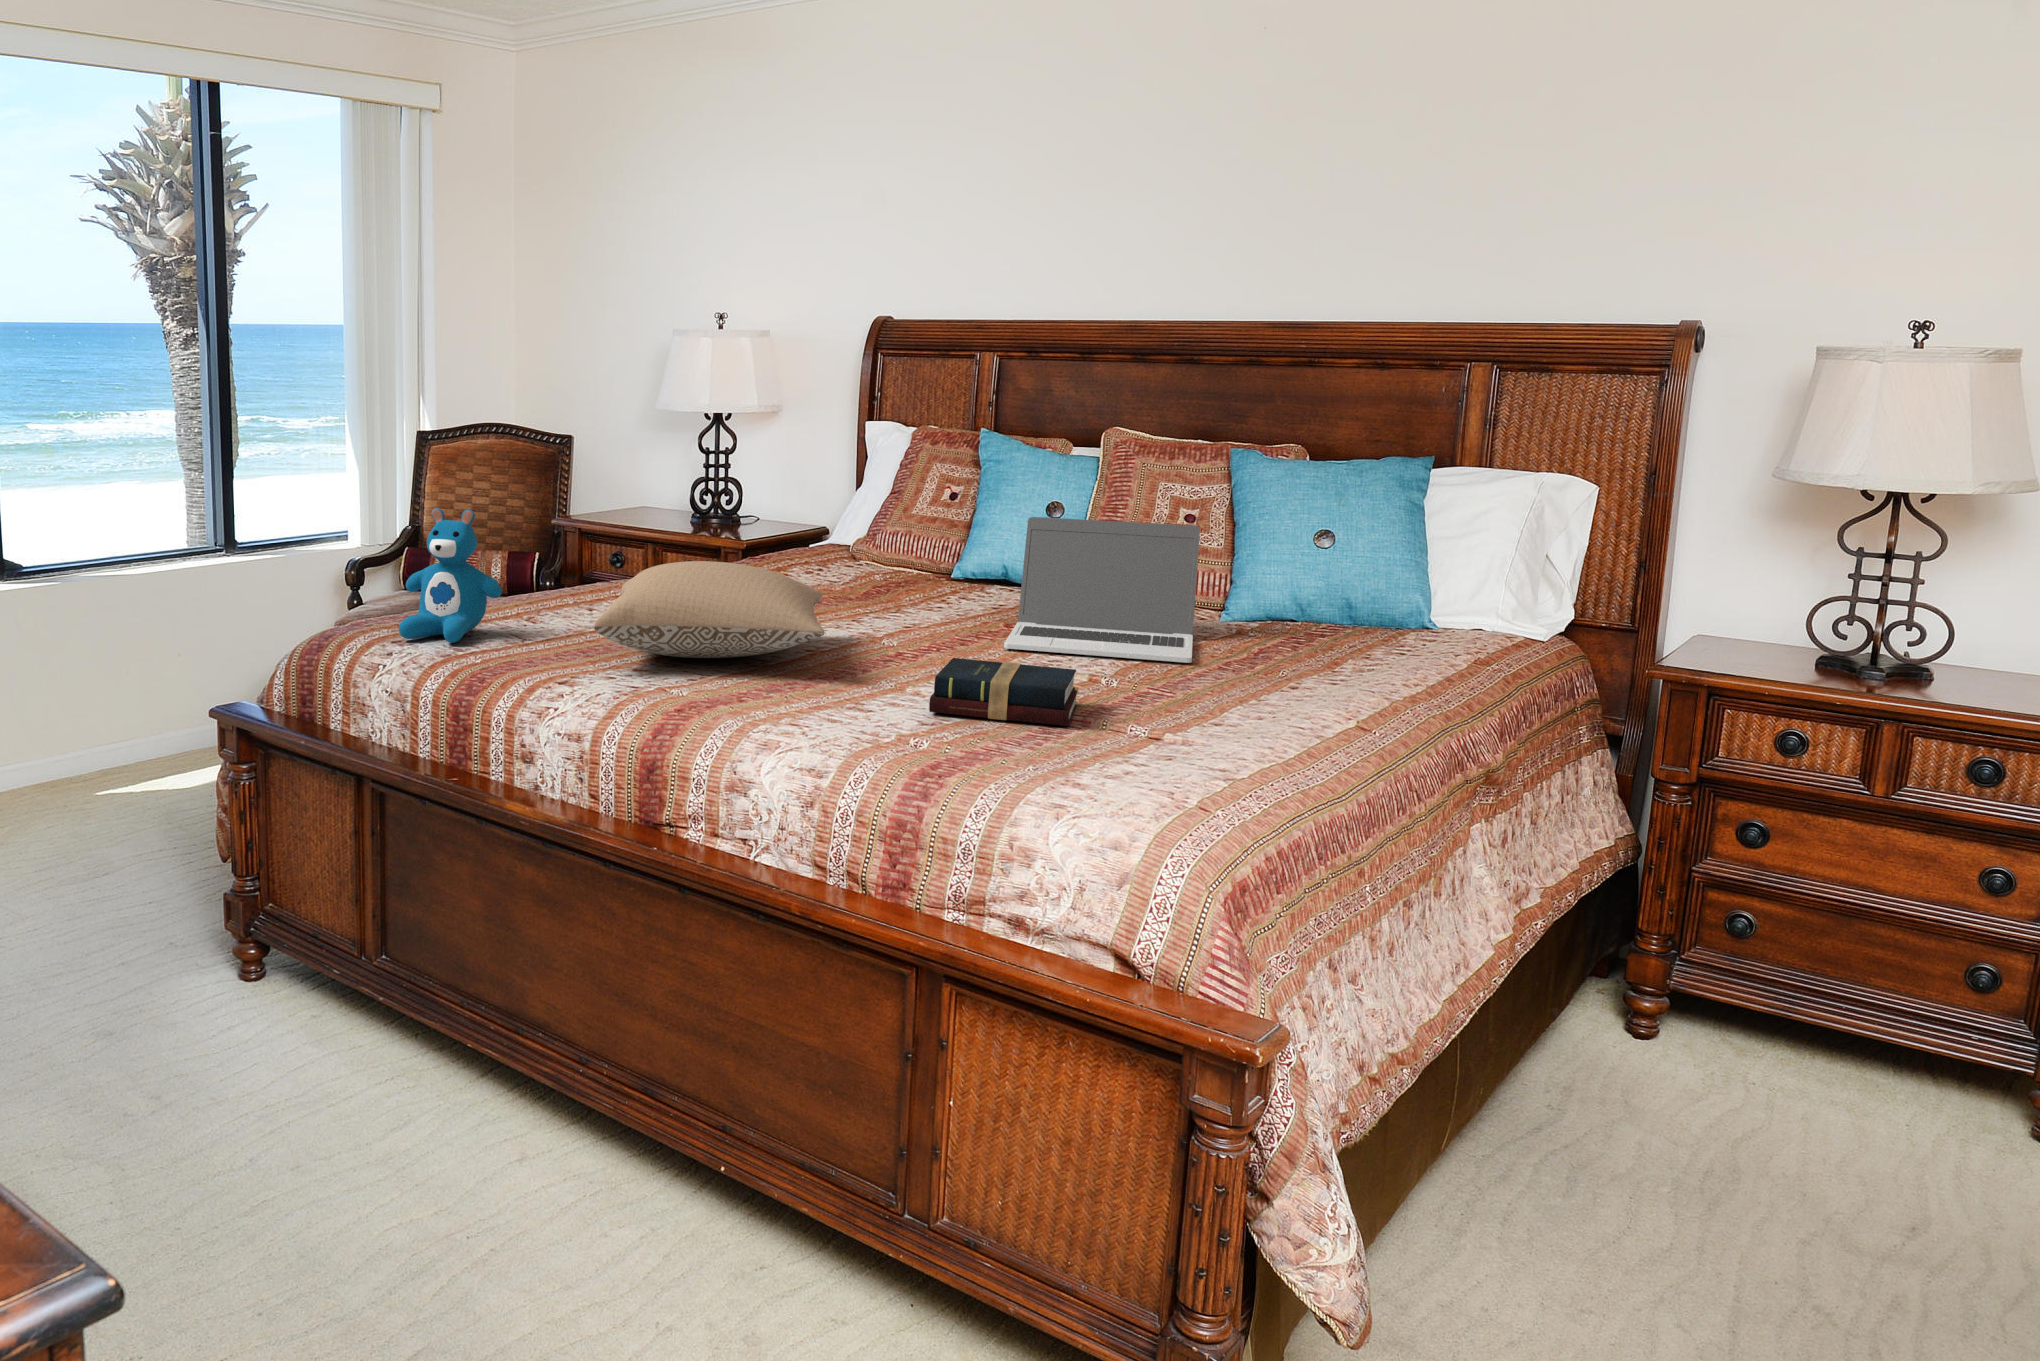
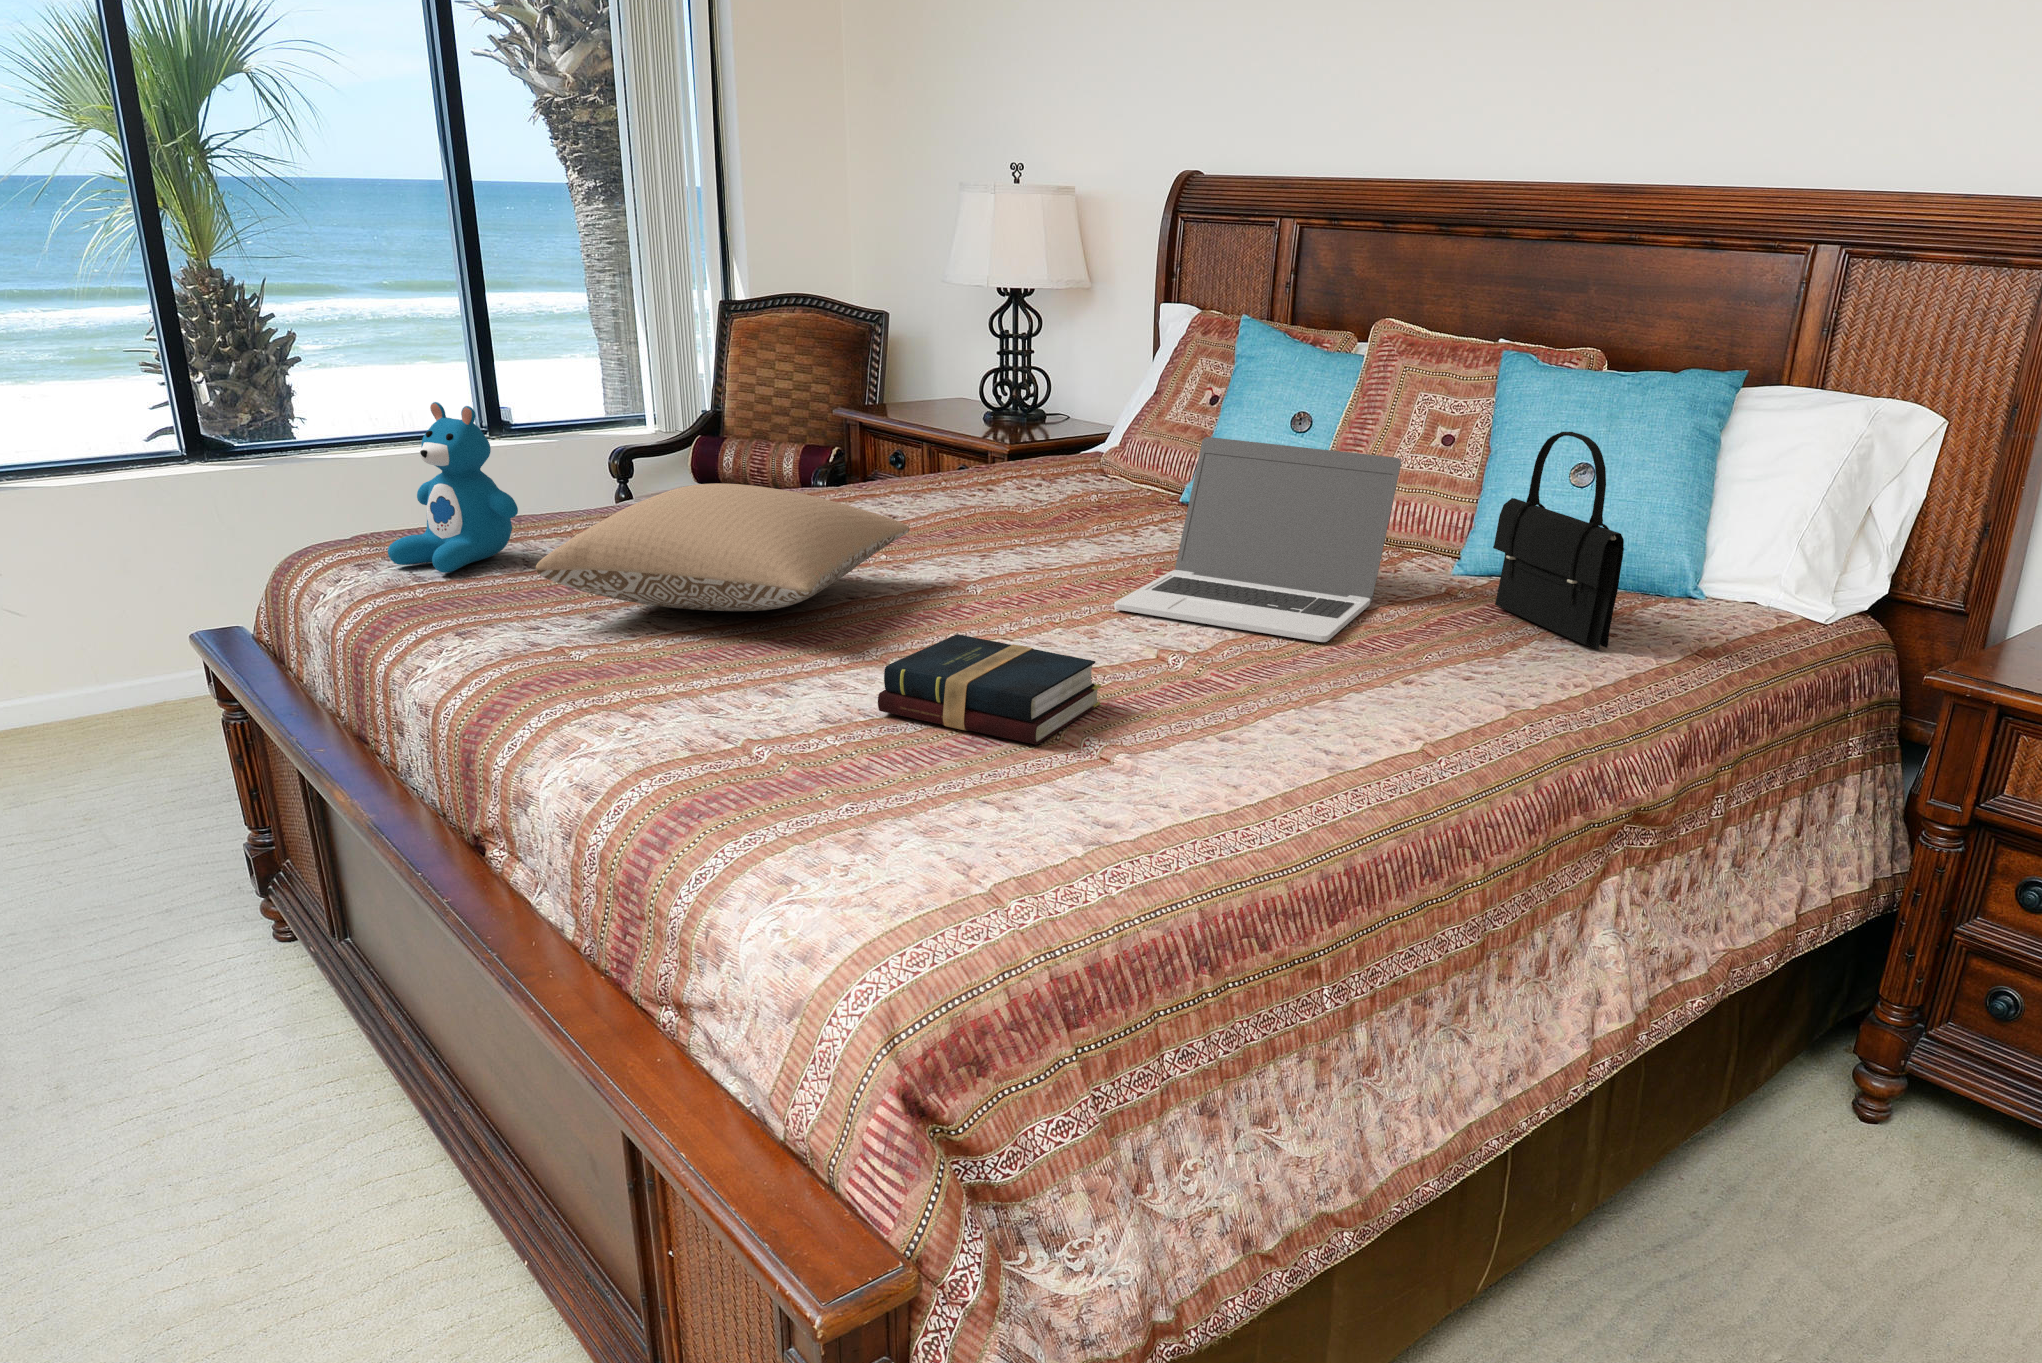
handbag: none [1282,498,1407,661] -> present [1493,432,1624,650]

